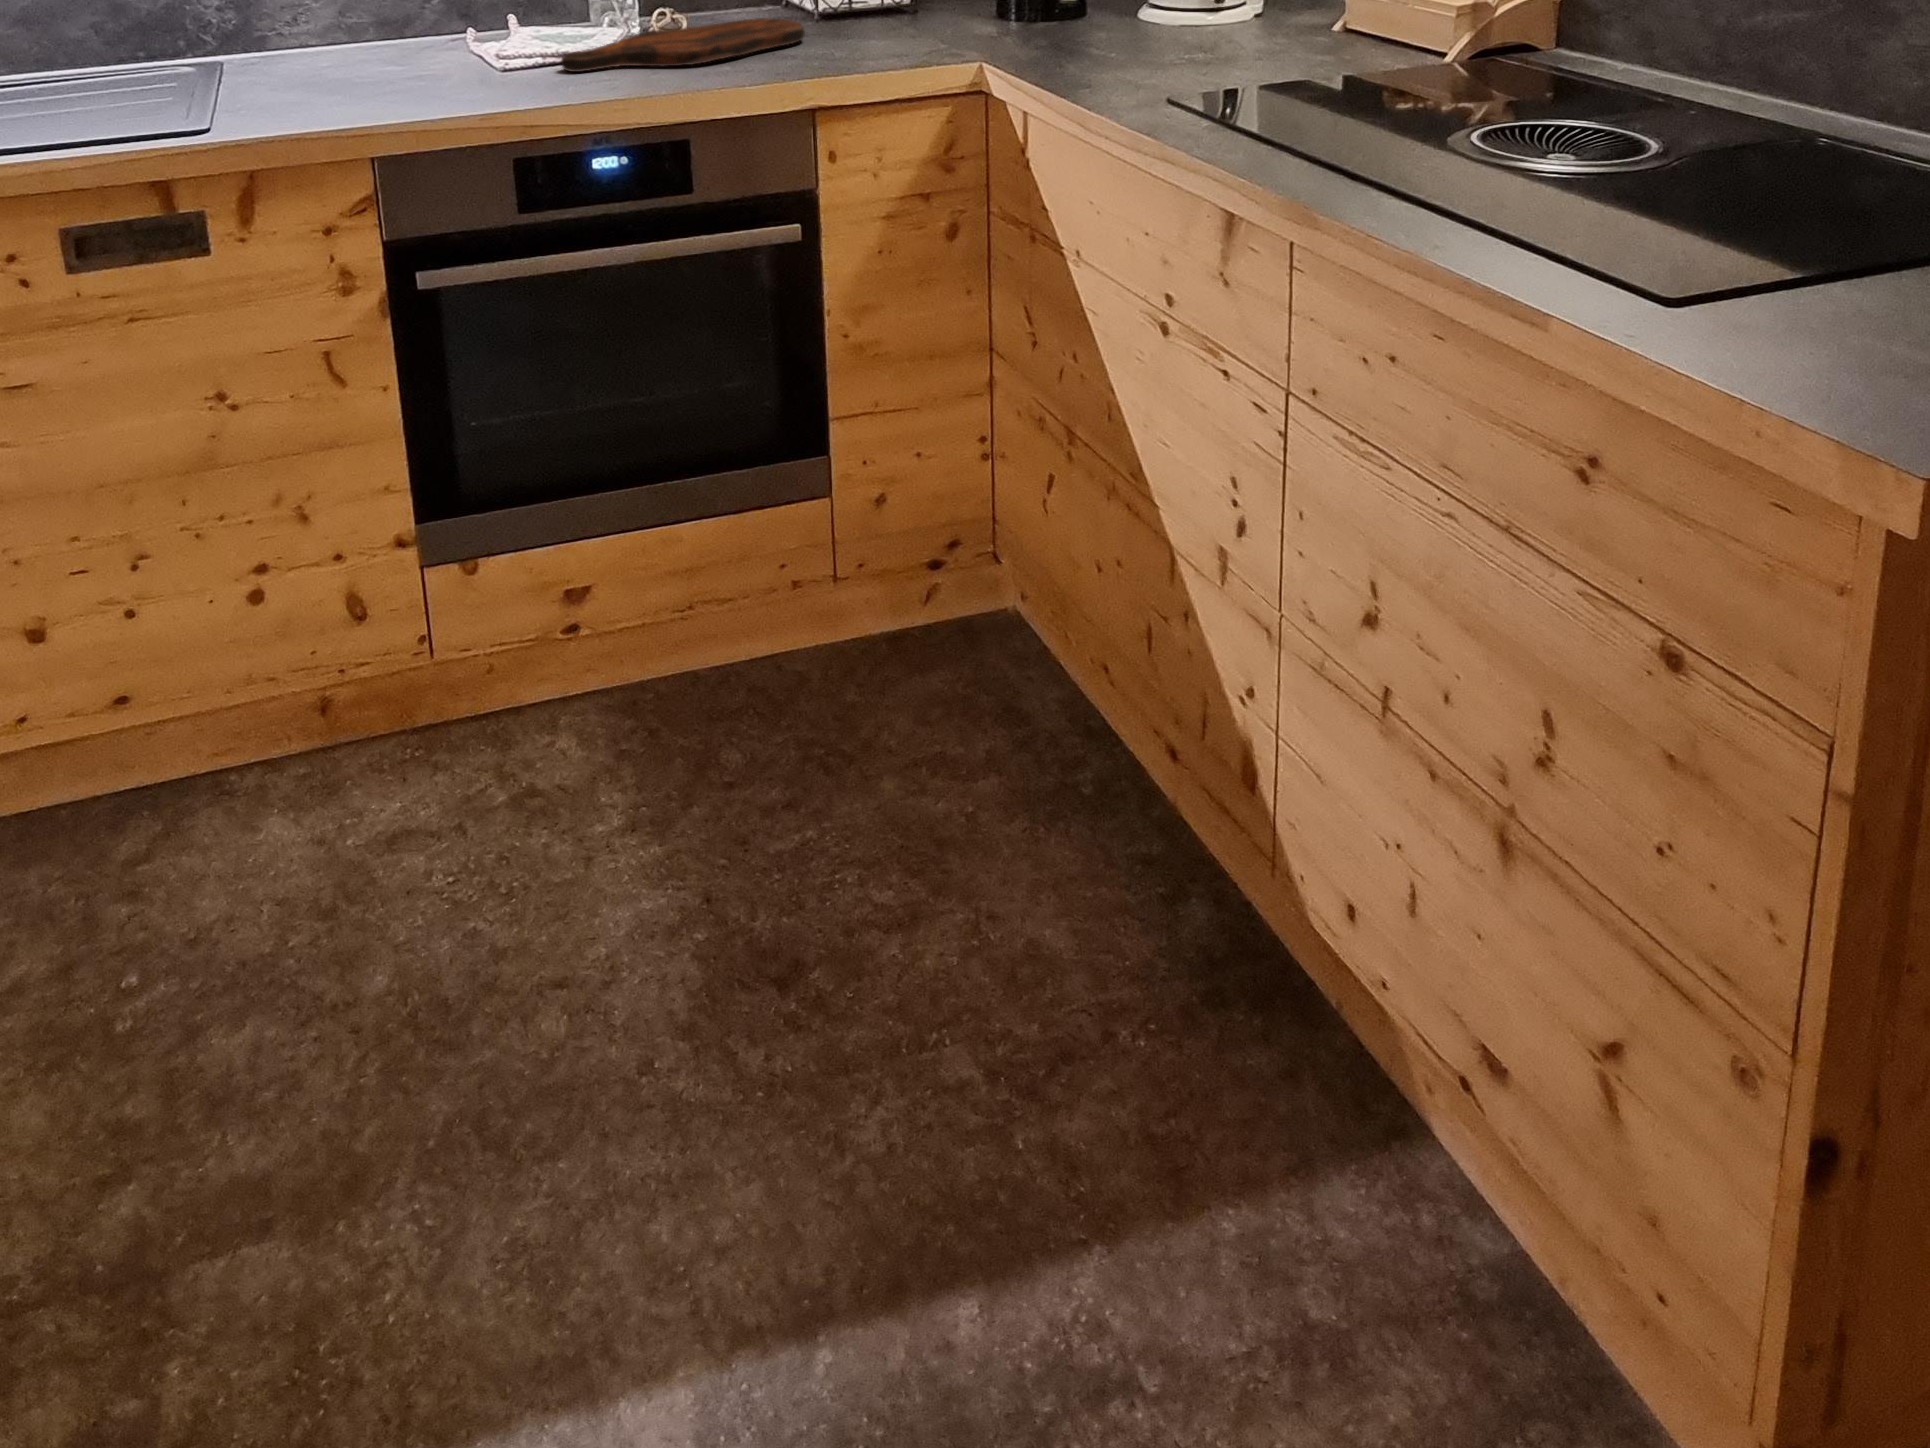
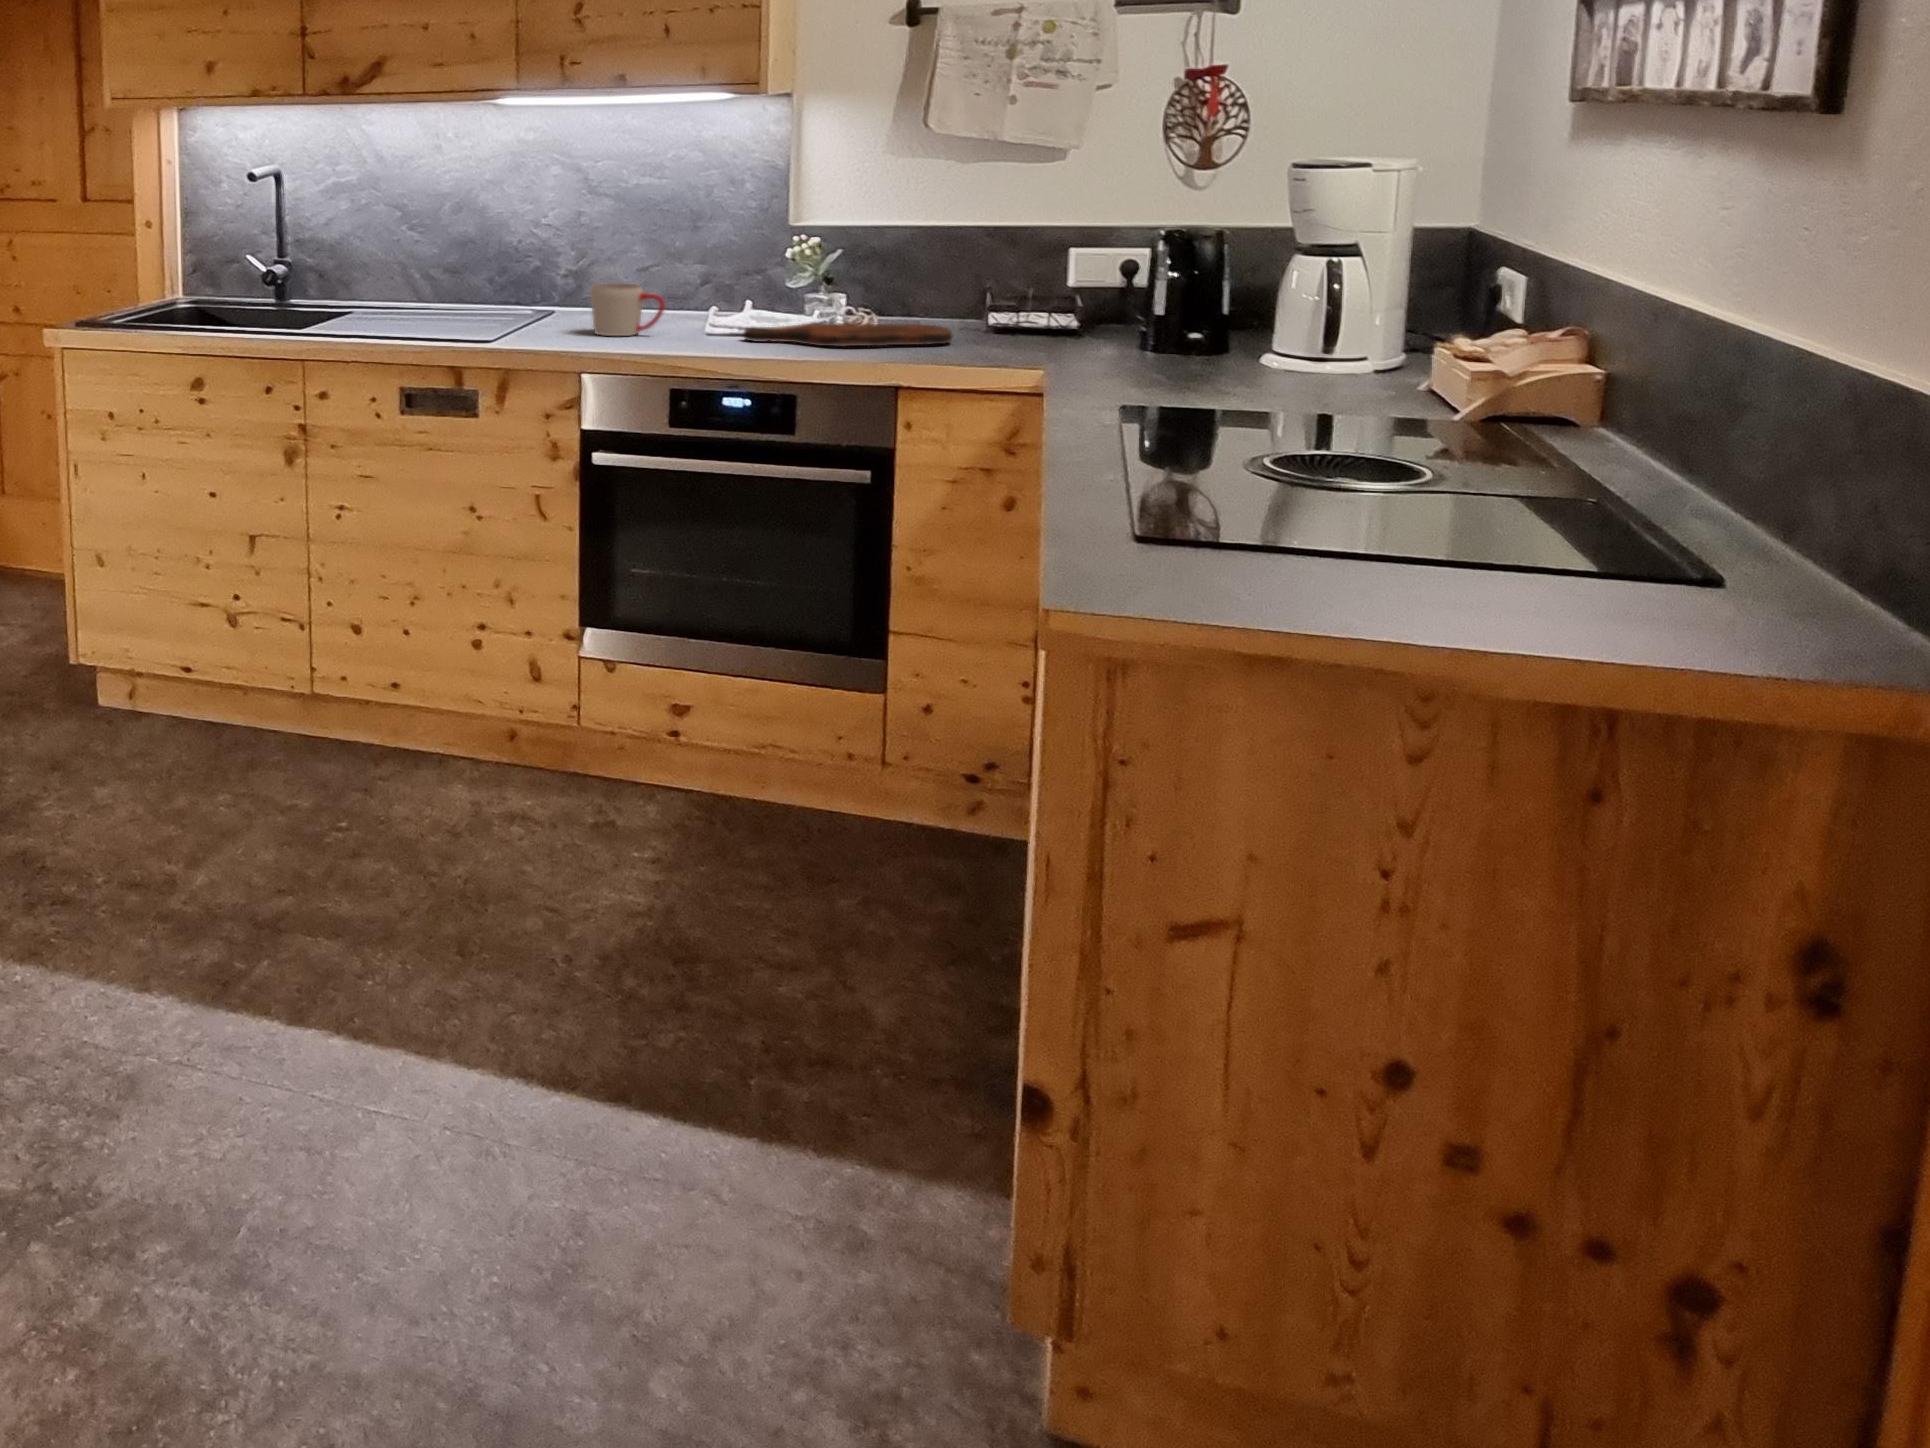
mug: none [330,11,447,94] -> present [591,284,664,336]

